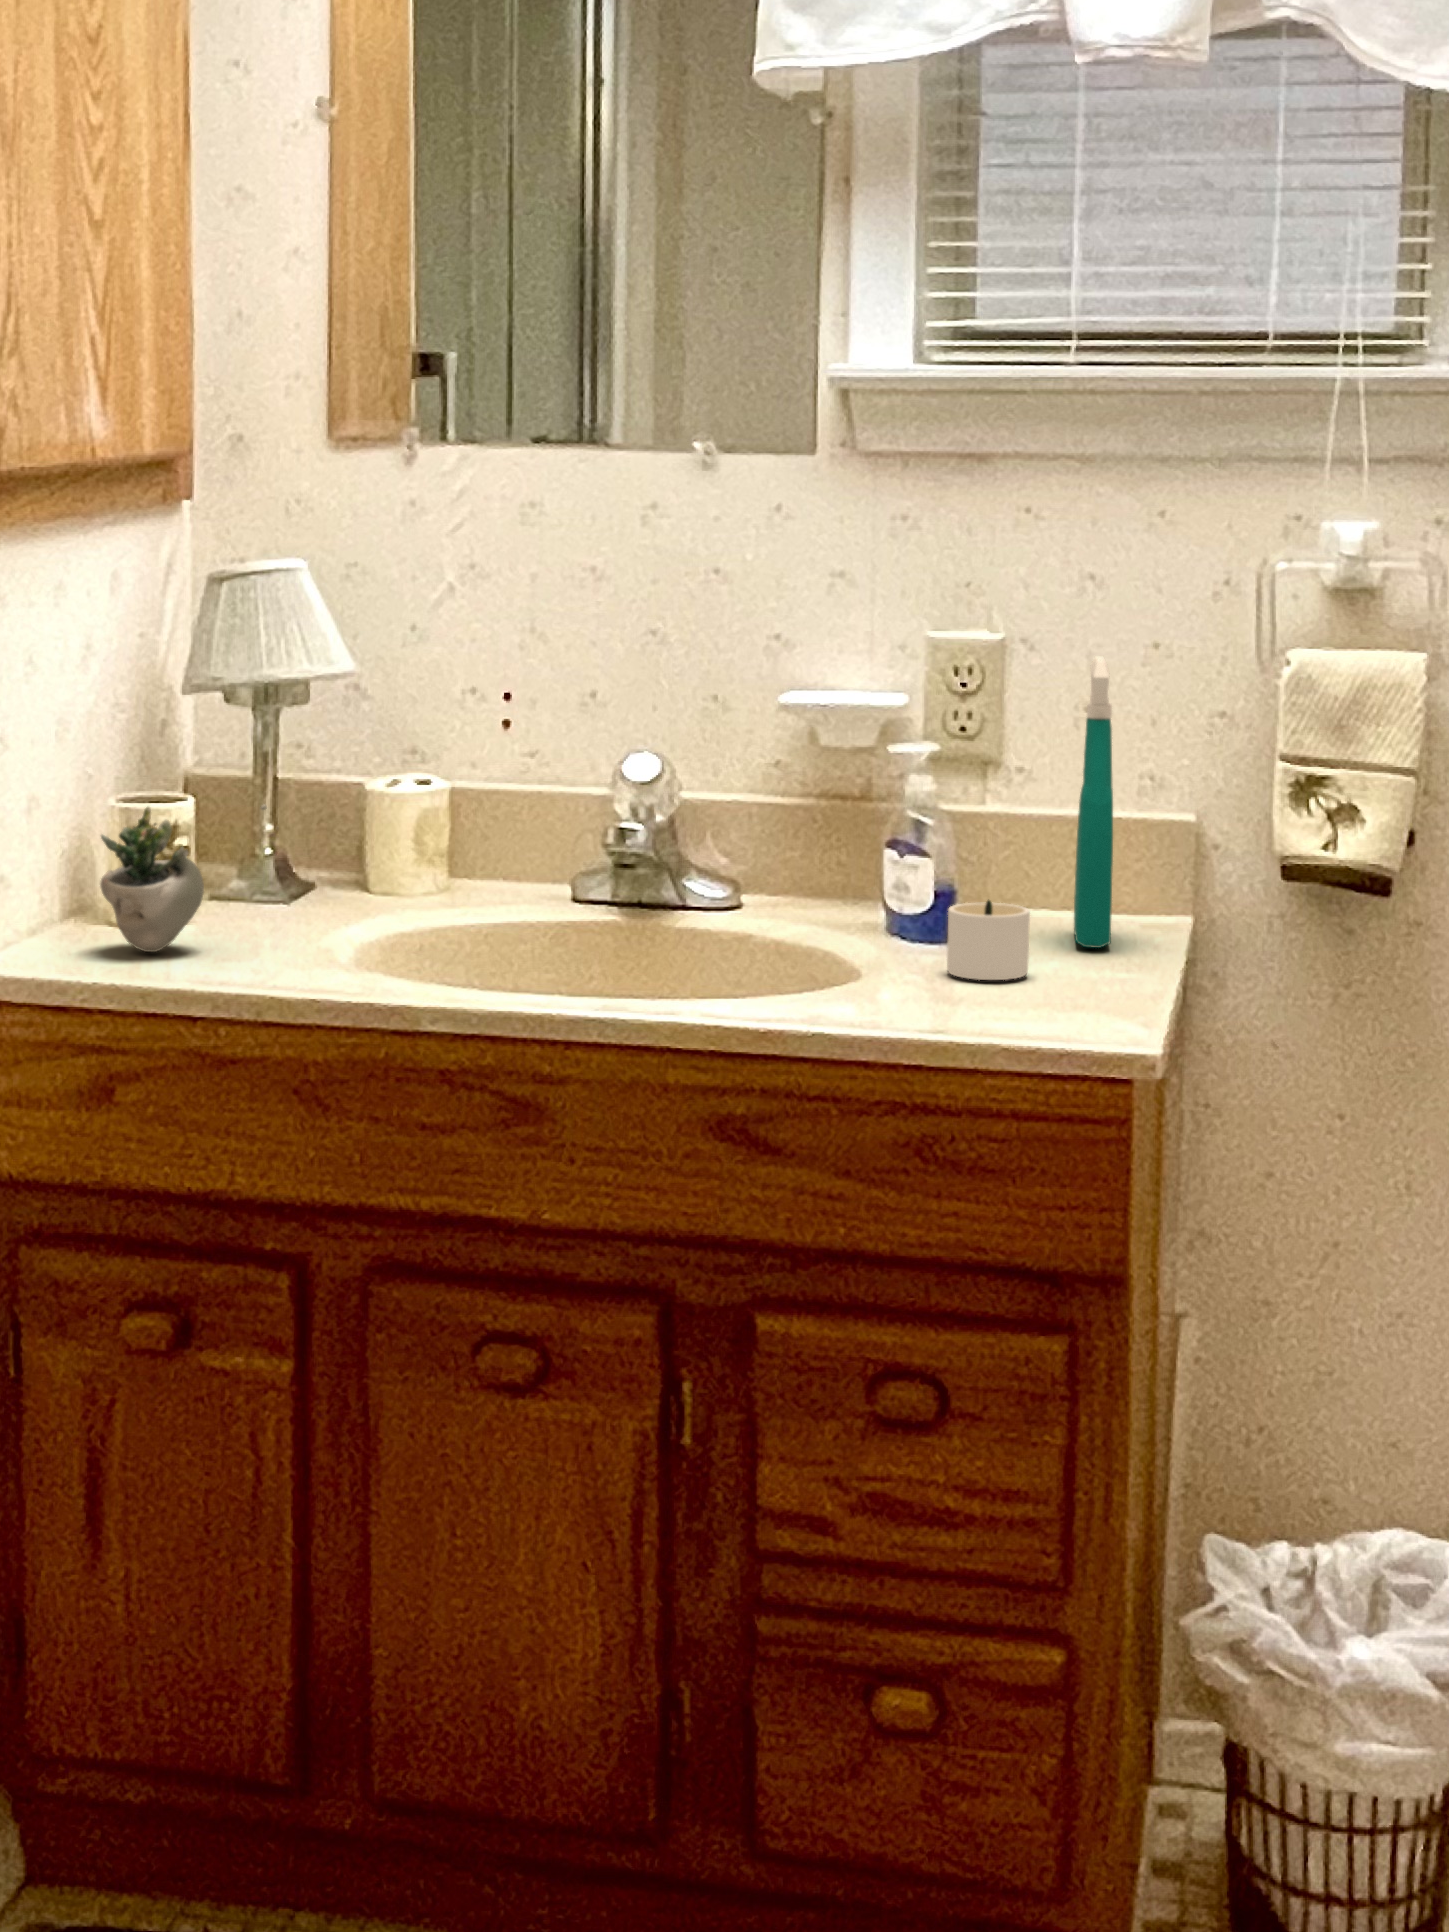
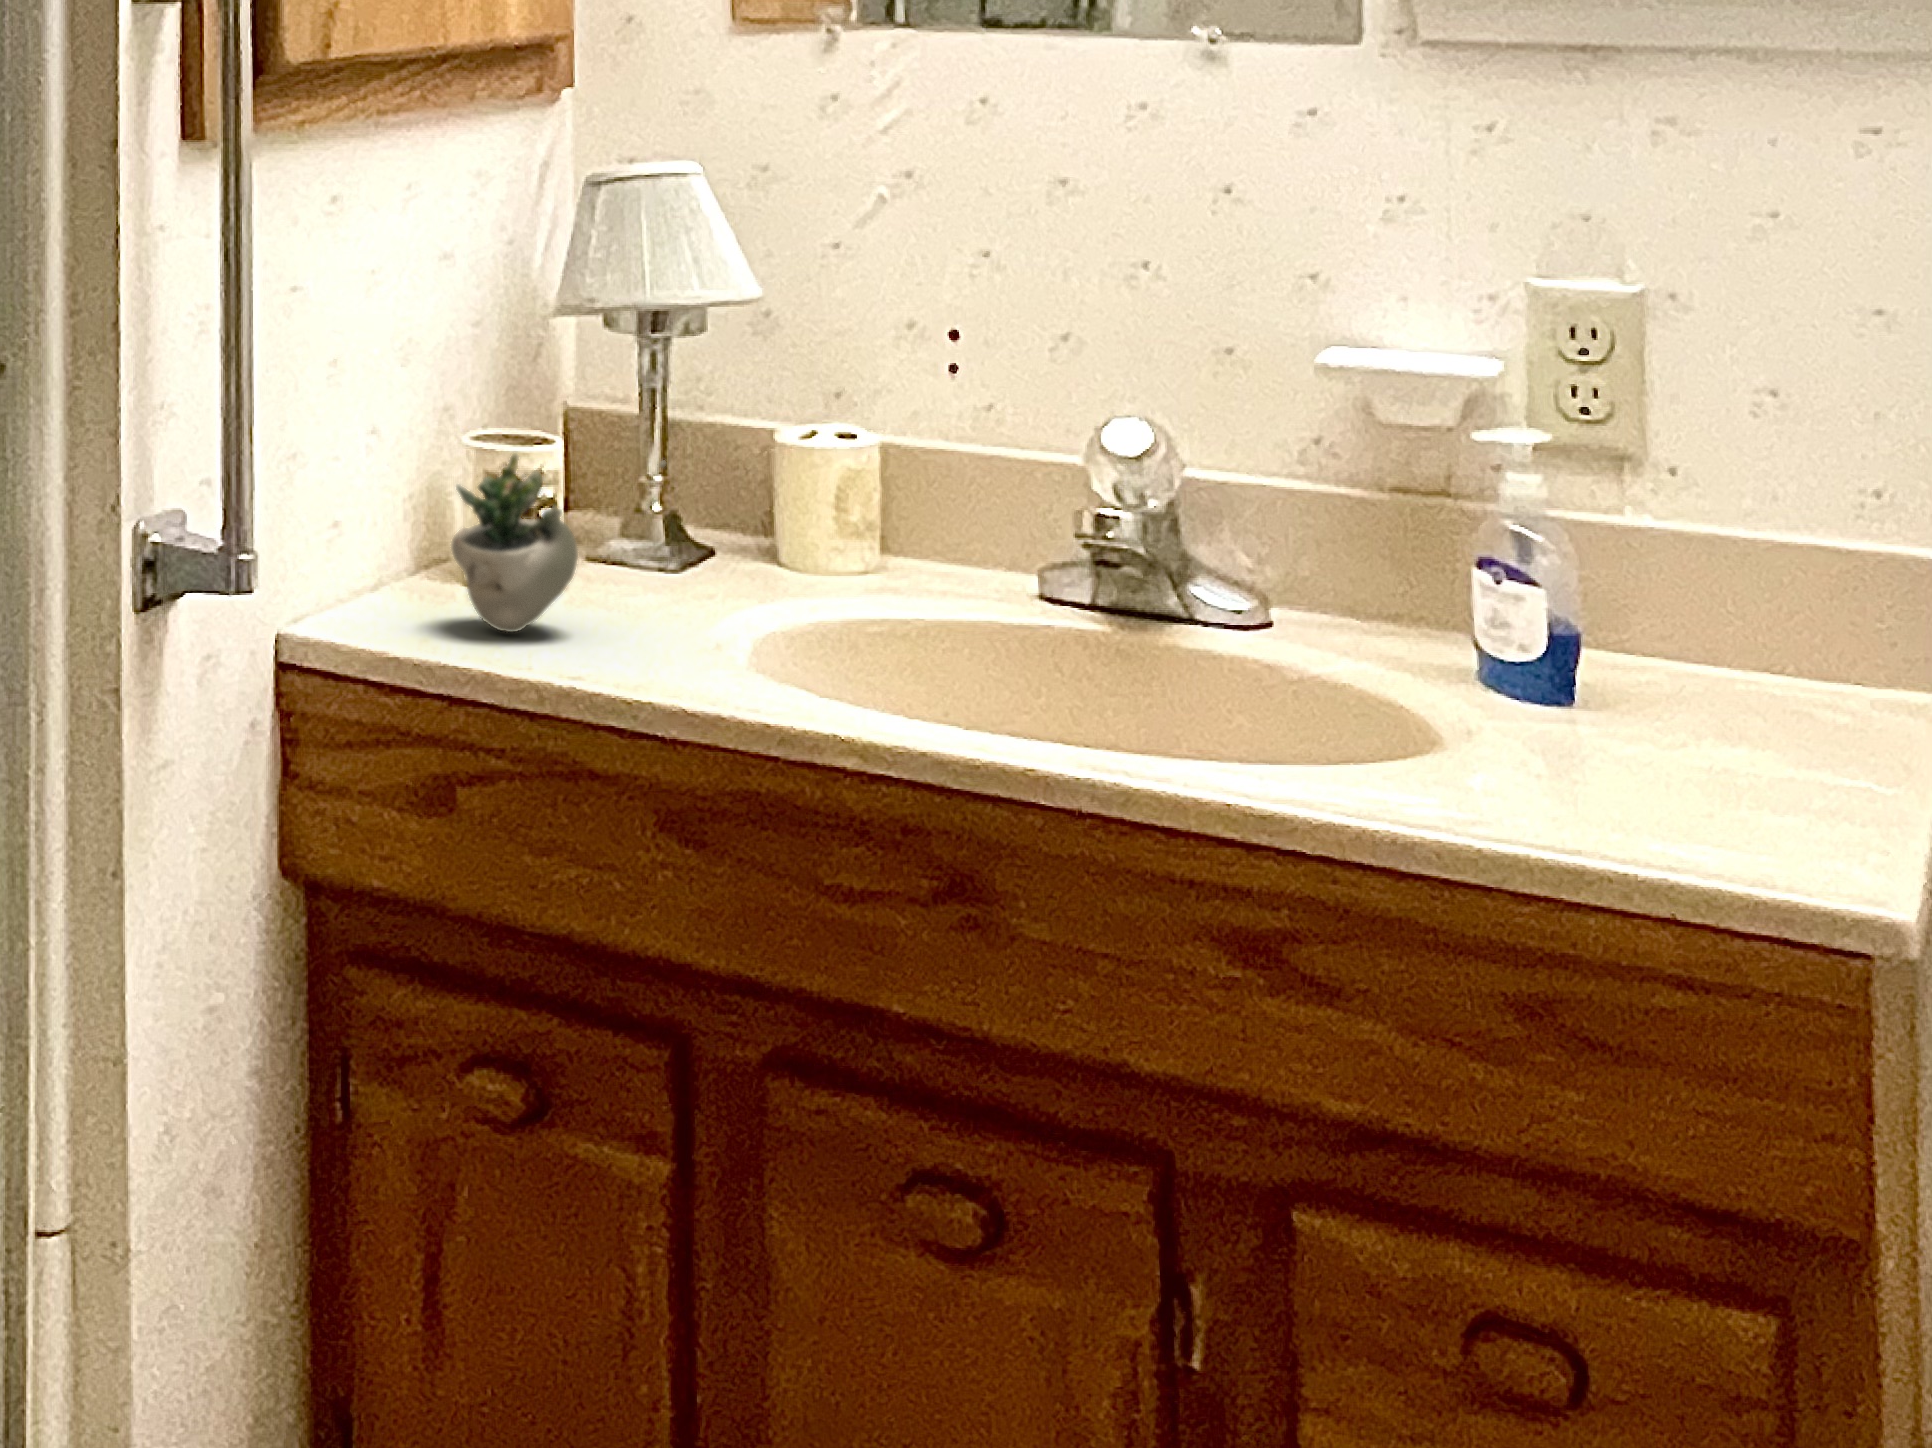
spray bottle: present [1074,656,1113,948] -> none [1746,325,1836,722]
candle: present [947,900,1030,980] -> none [1587,651,1774,769]

